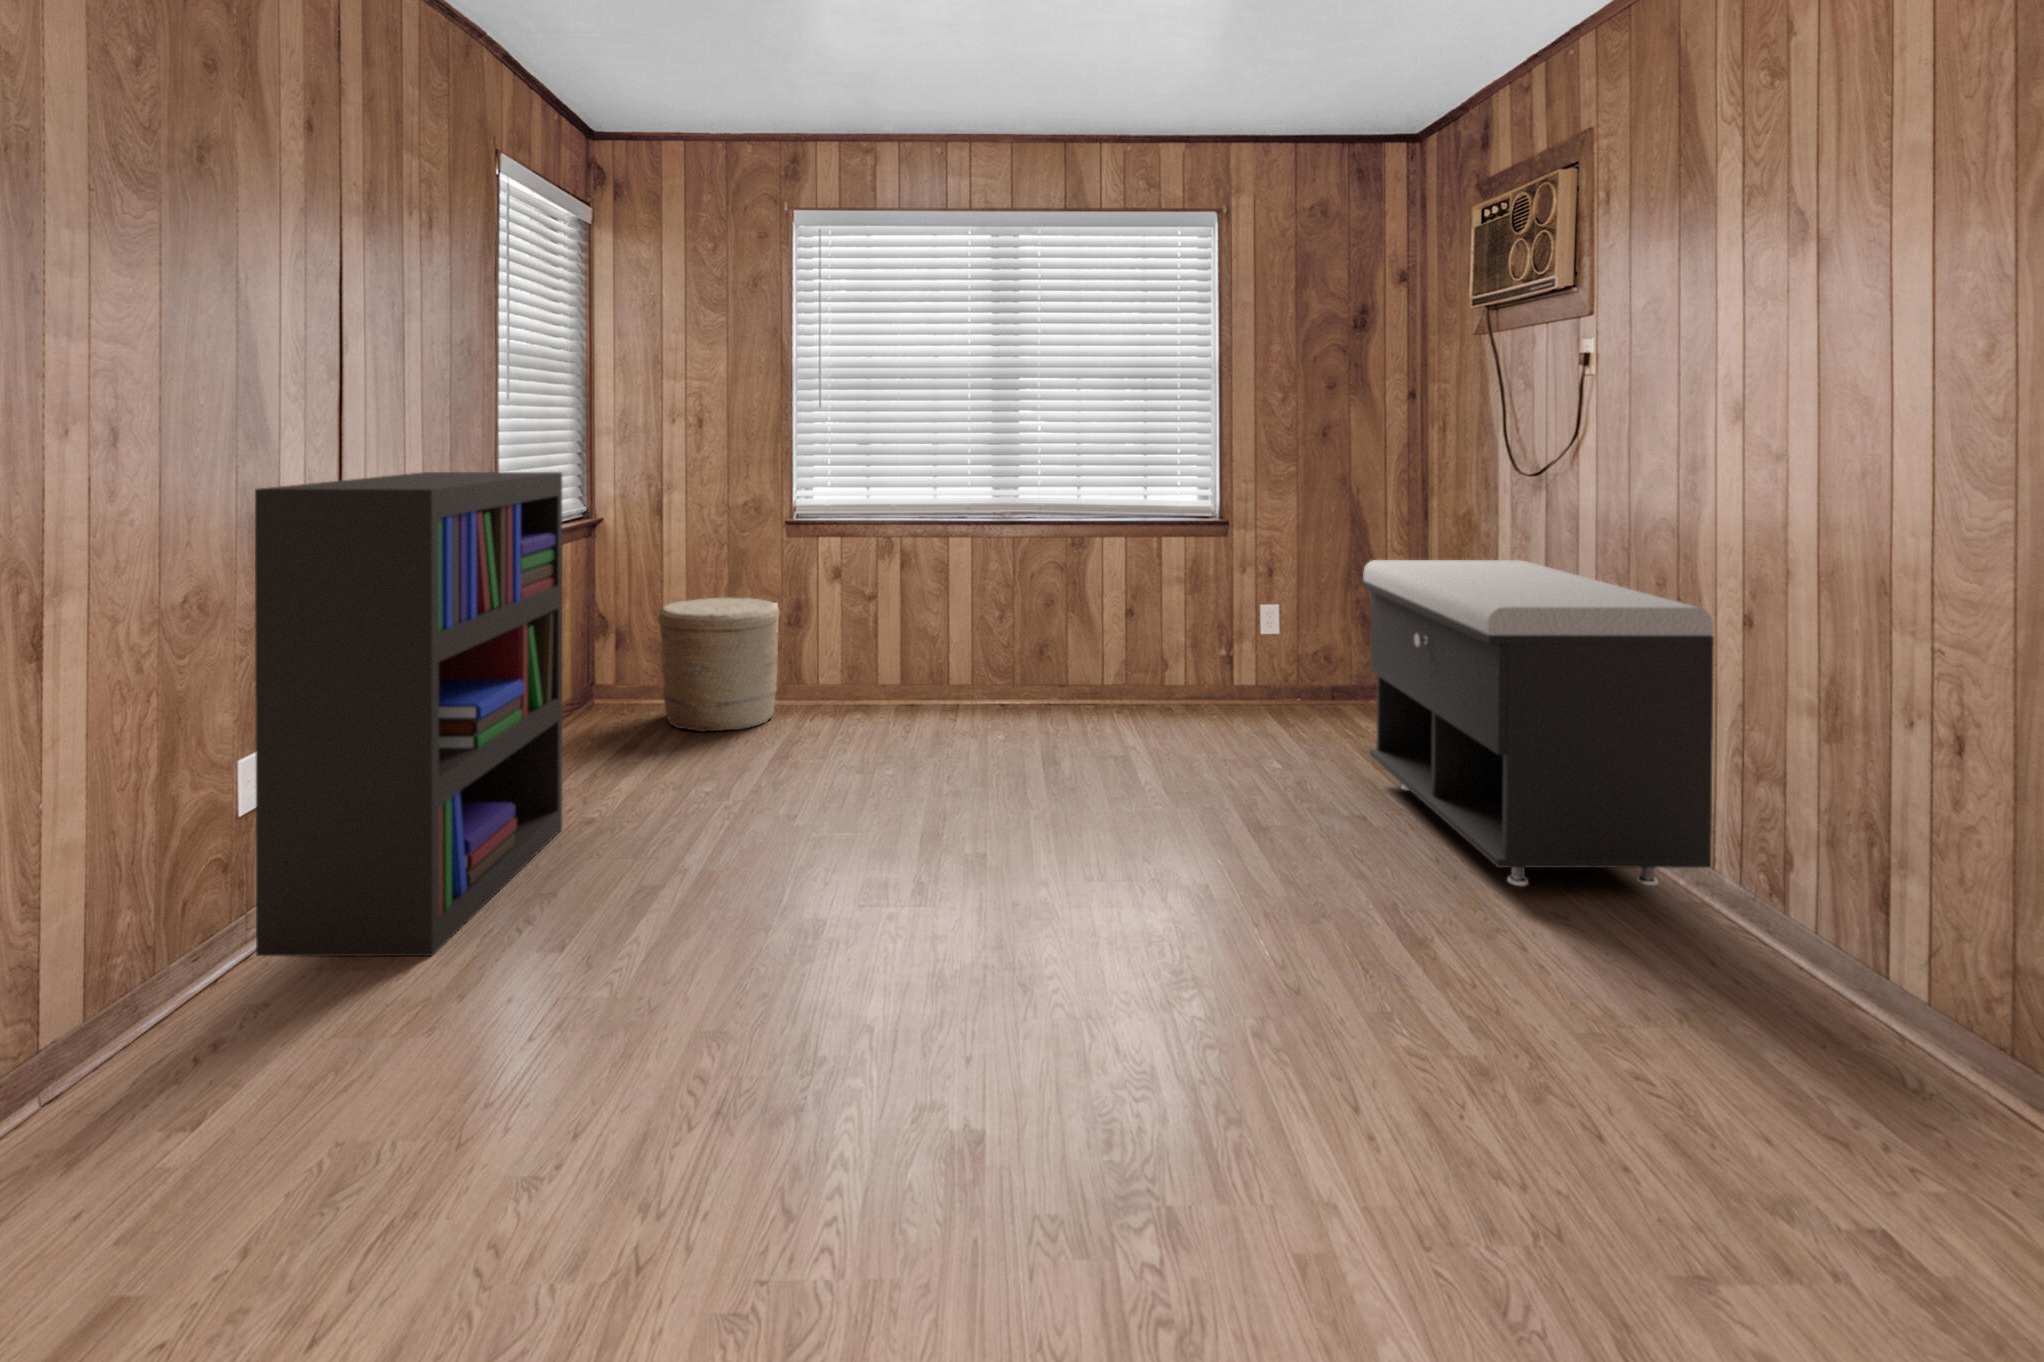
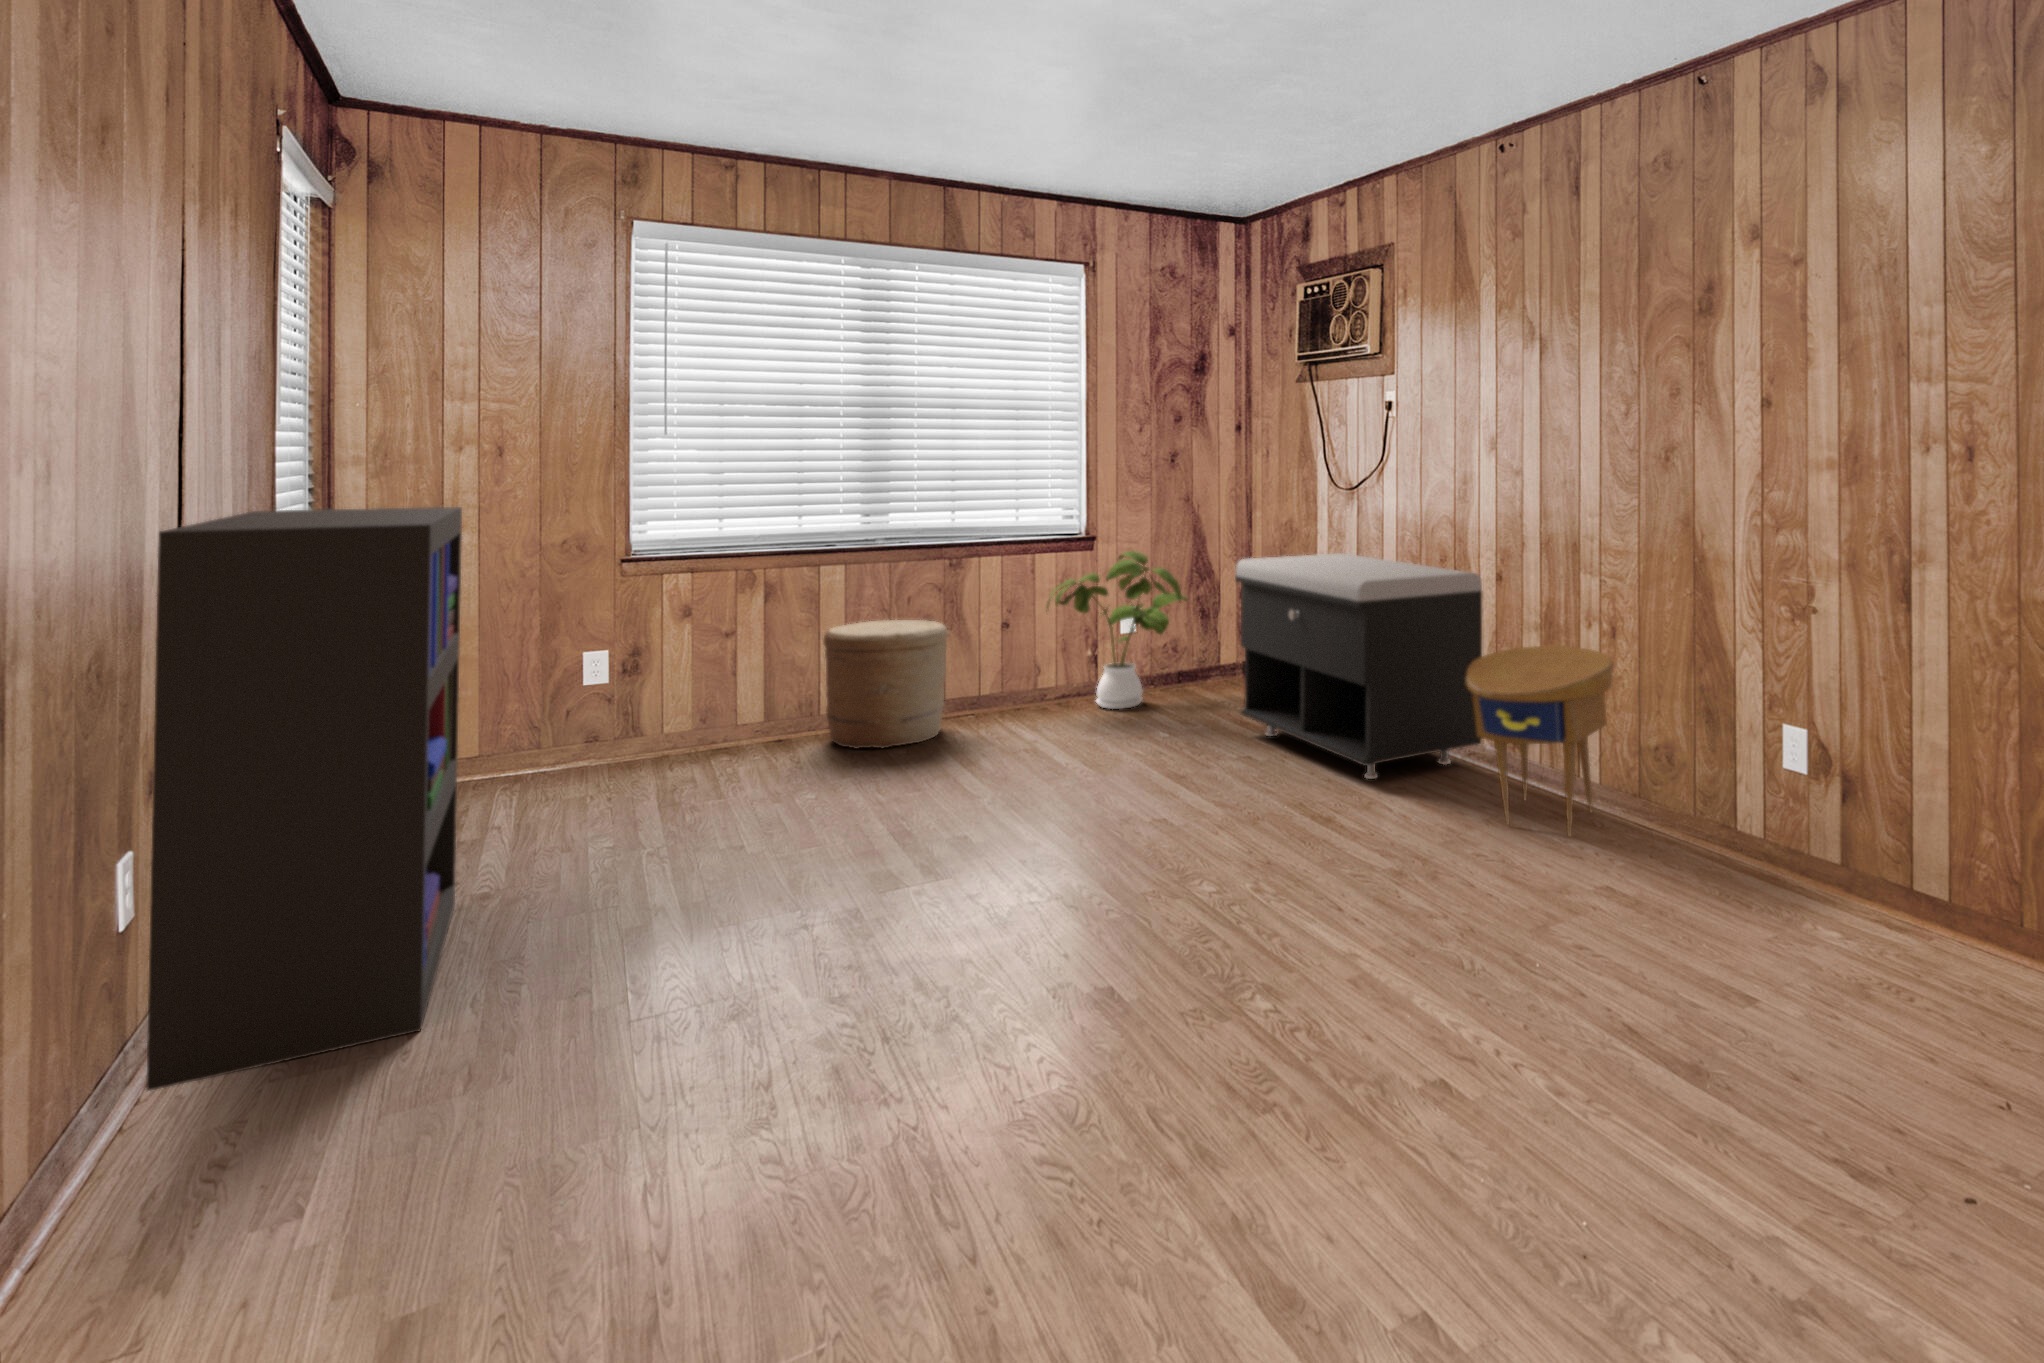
house plant: none [1170,540,1339,722] -> present [1047,551,1188,709]
woven basket: present [658,598,779,732] -> present [823,620,948,749]
side table: none [1642,737,1935,1083] -> present [1466,646,1613,837]

